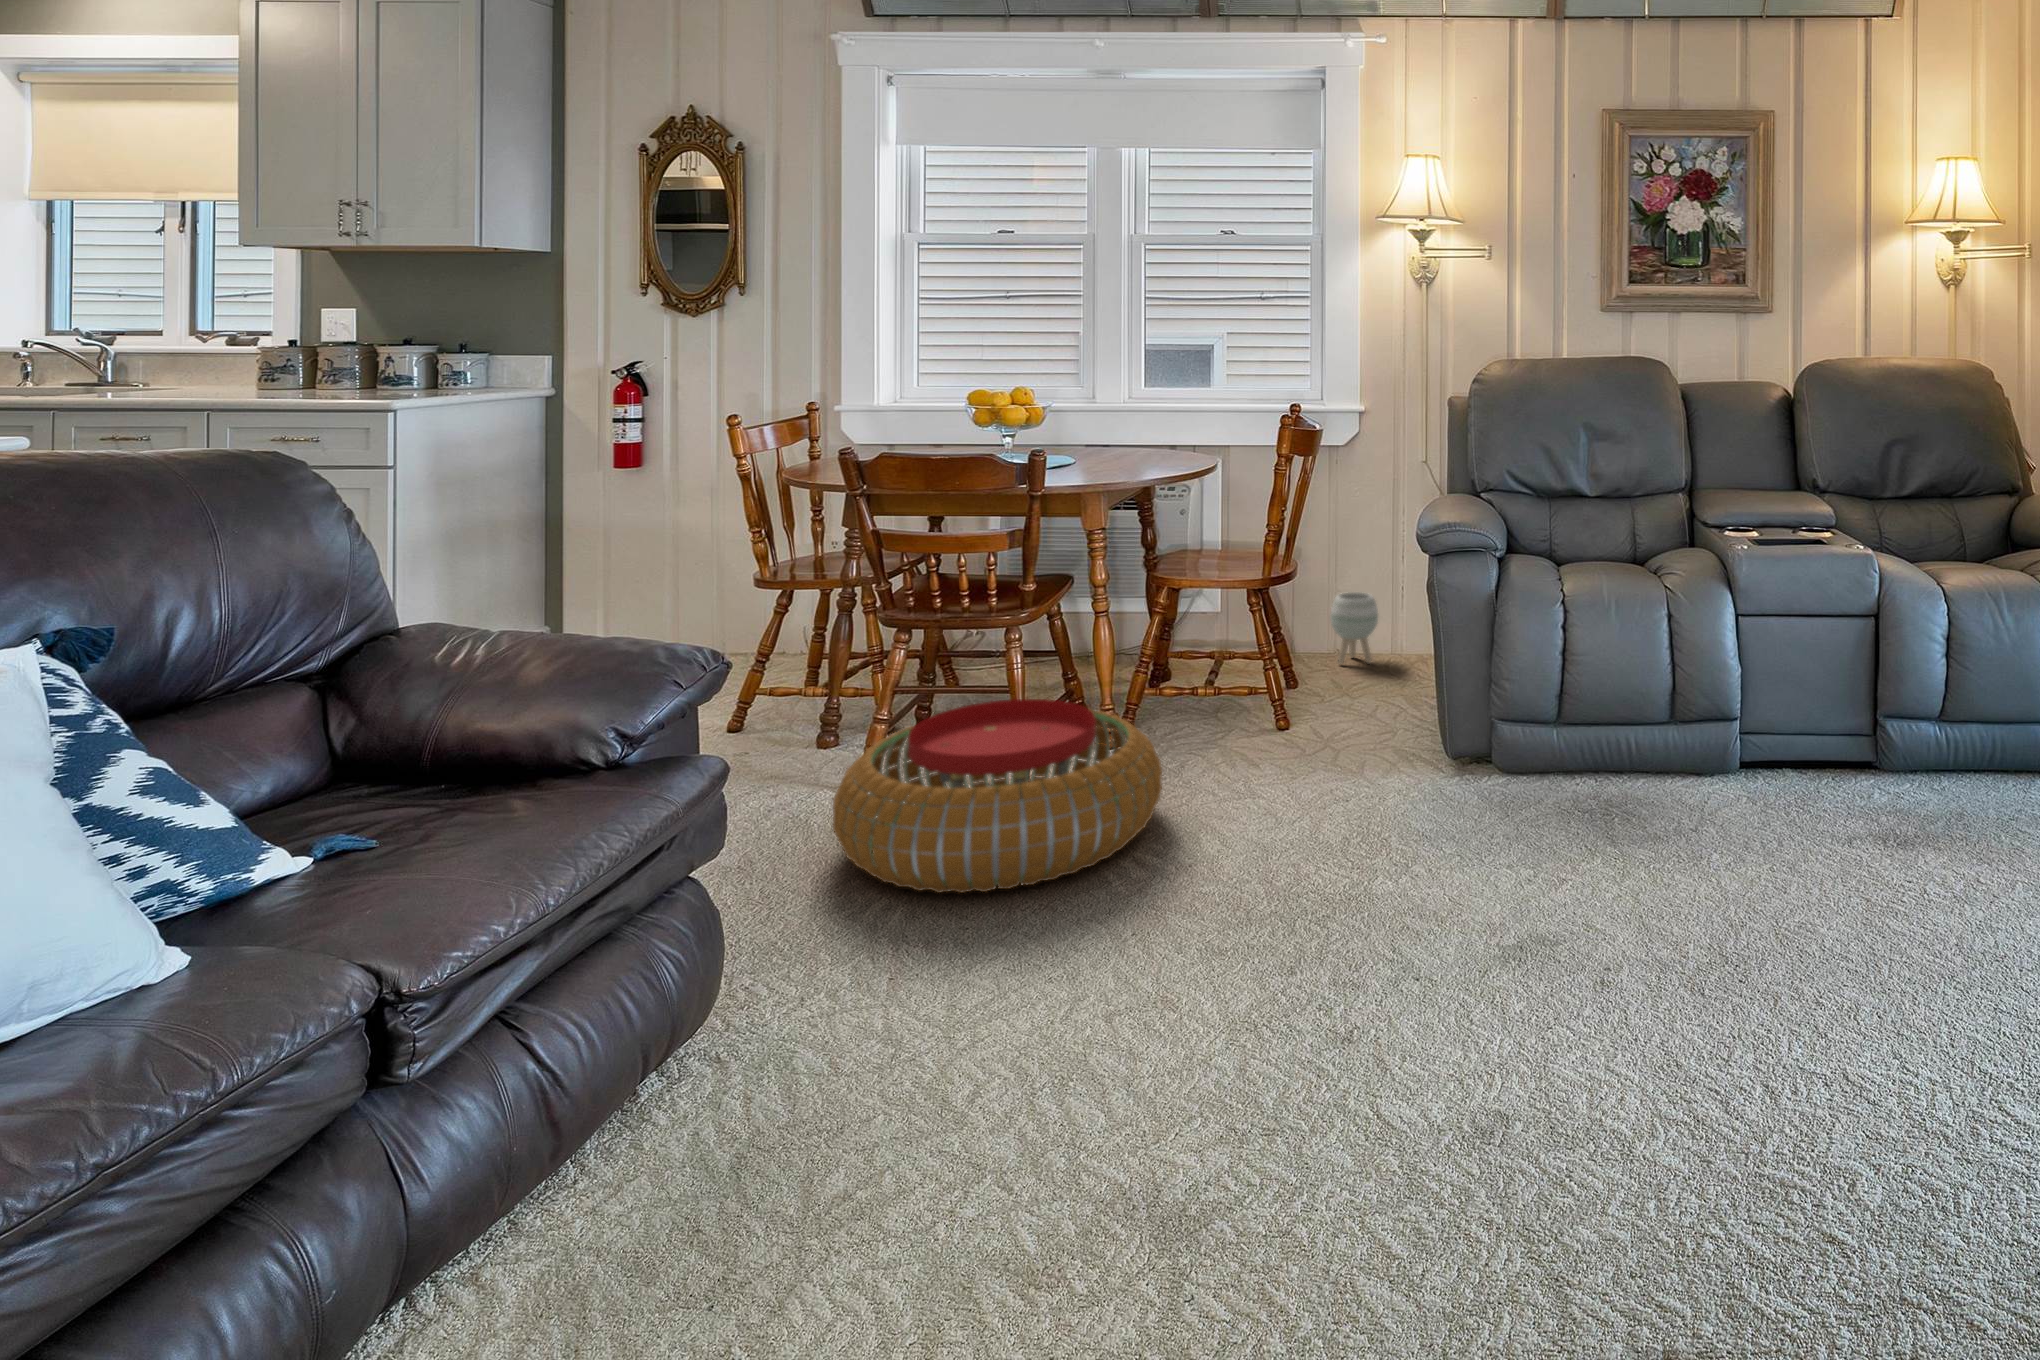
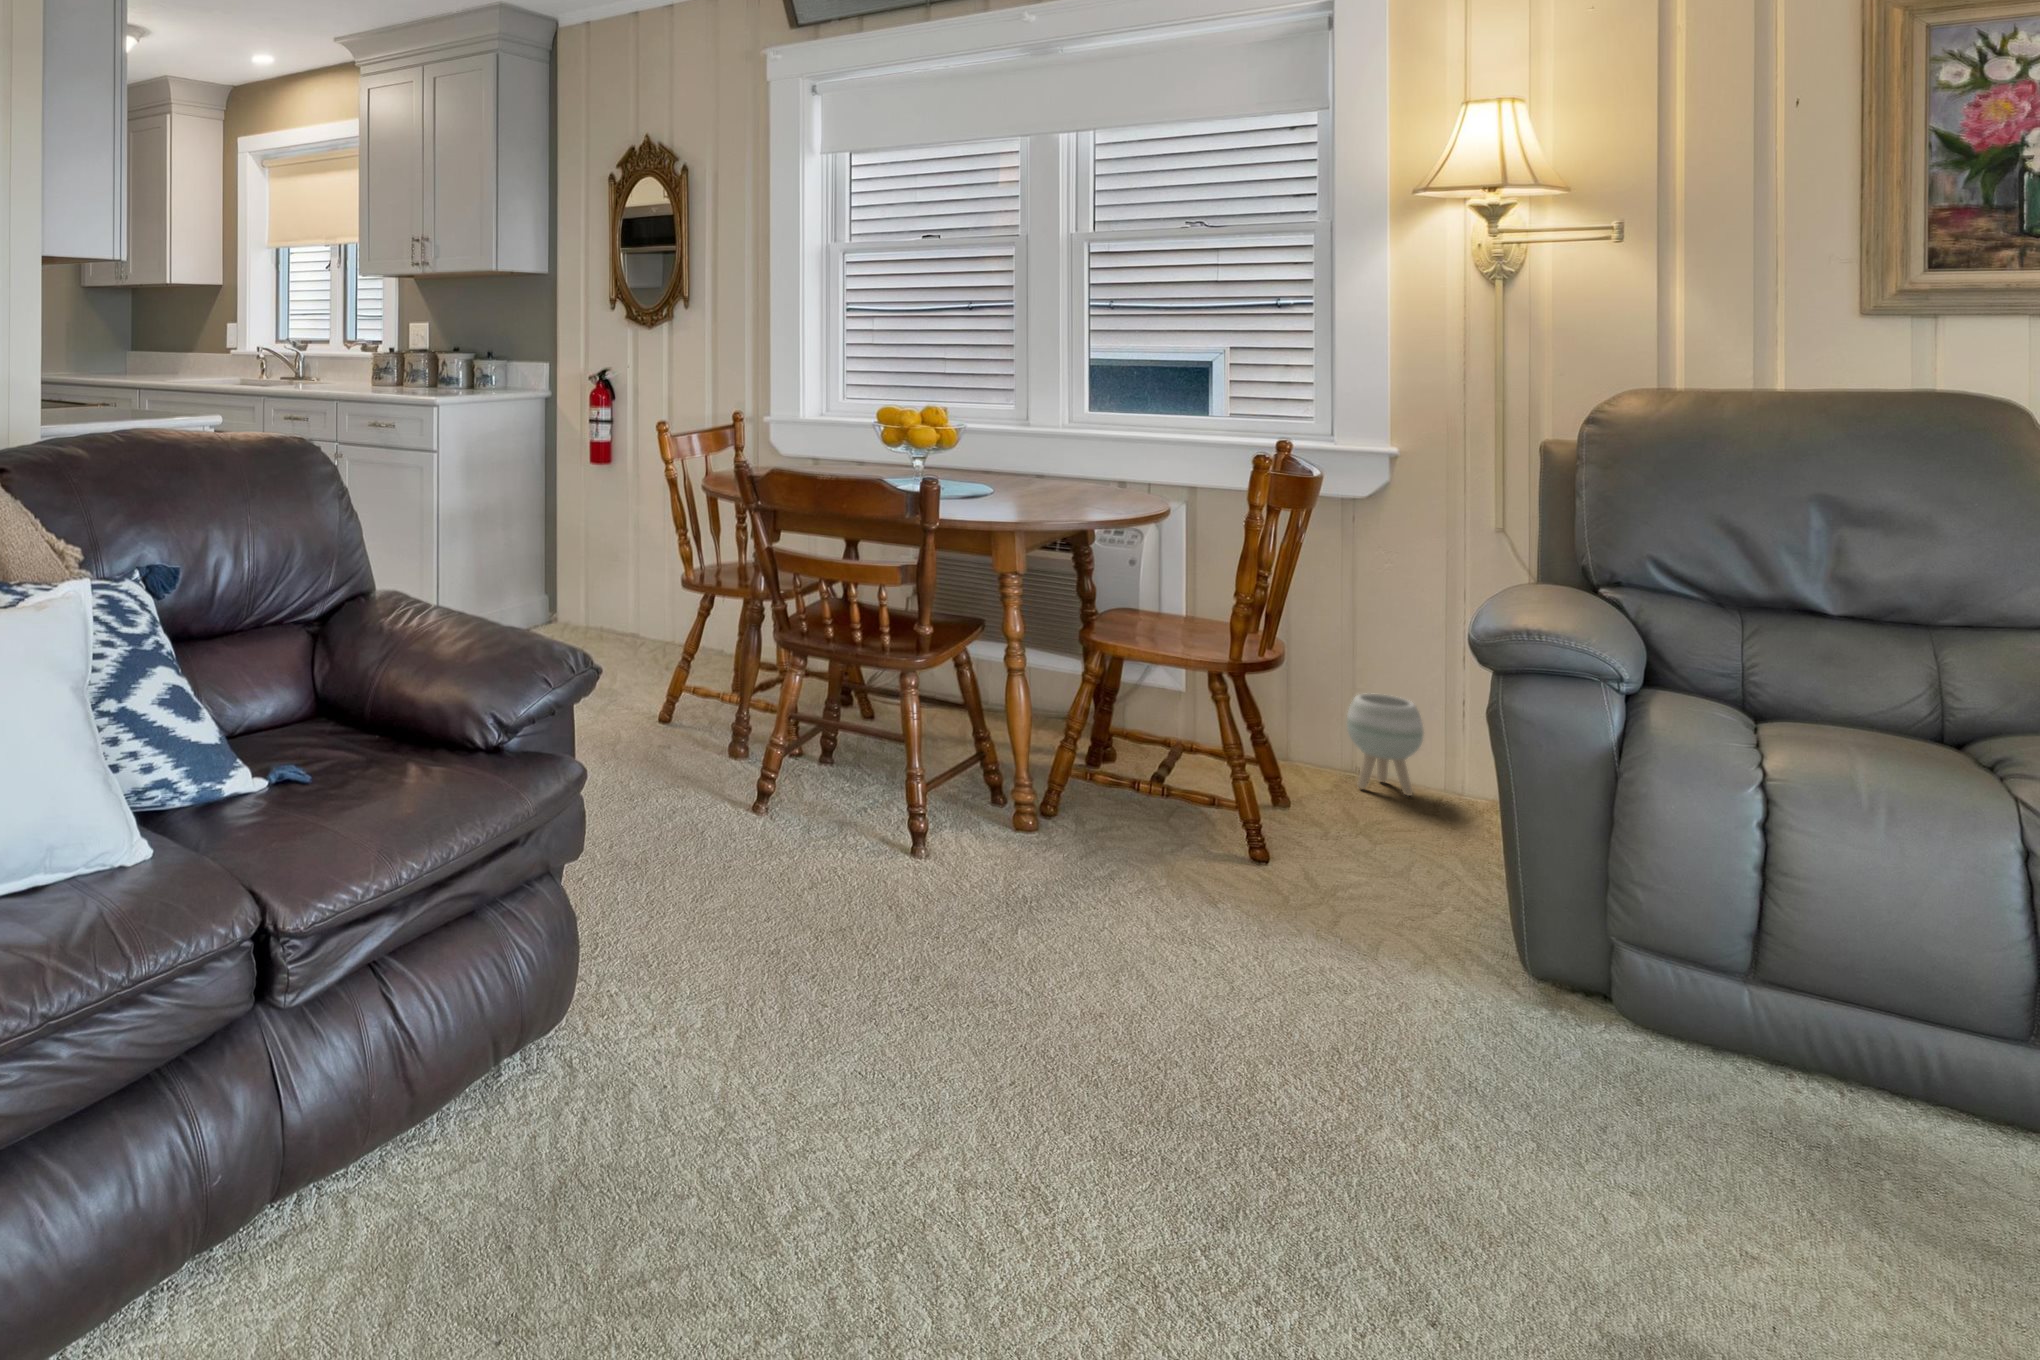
pouf: present [833,699,1162,893] -> none [713,751,1074,977]

